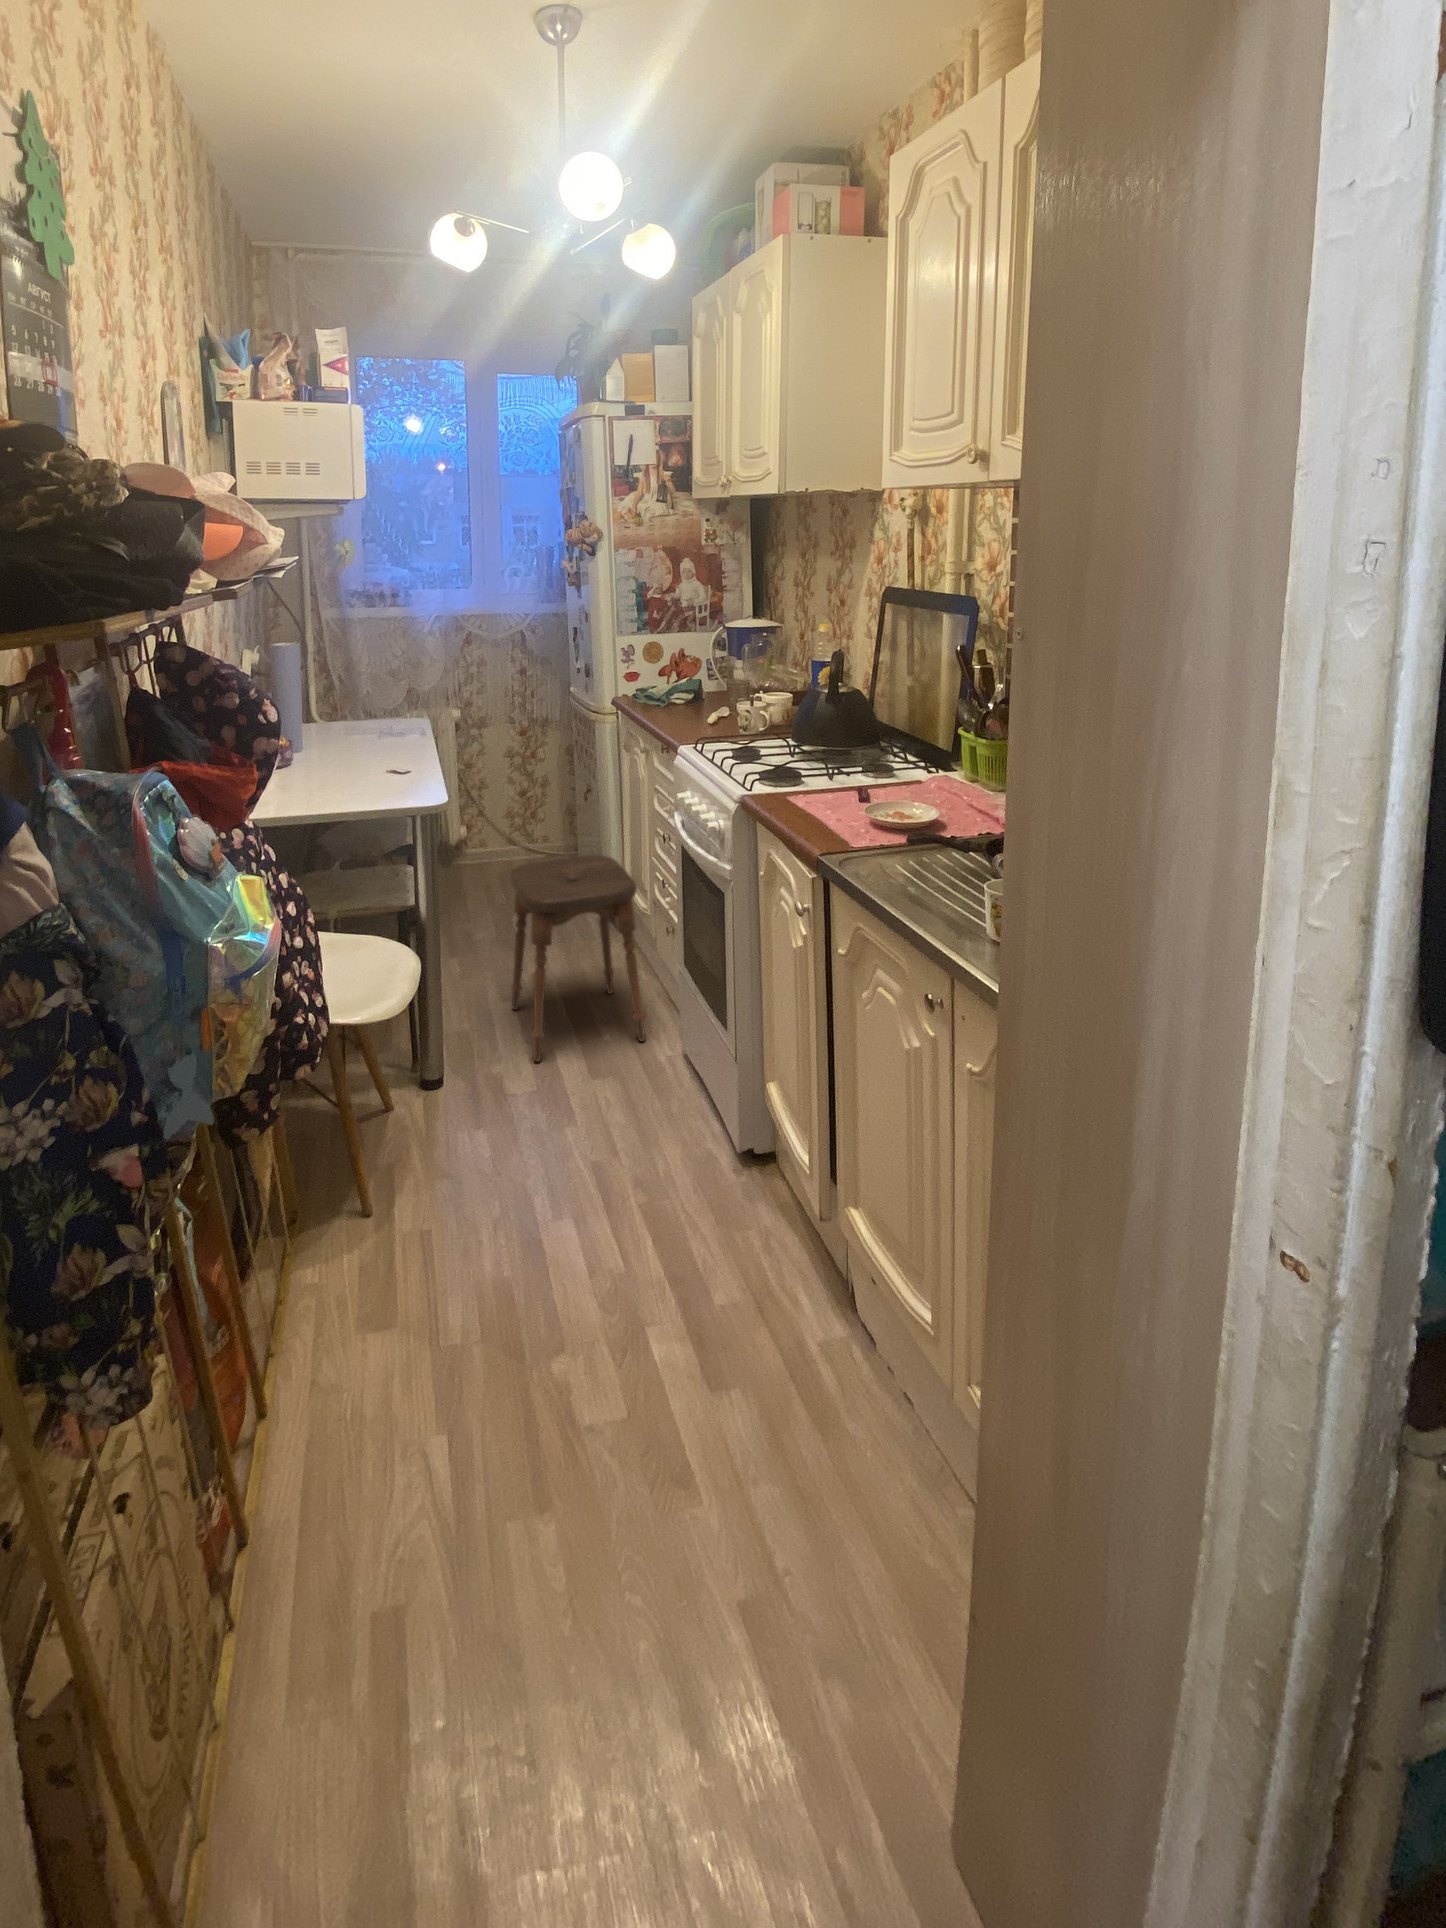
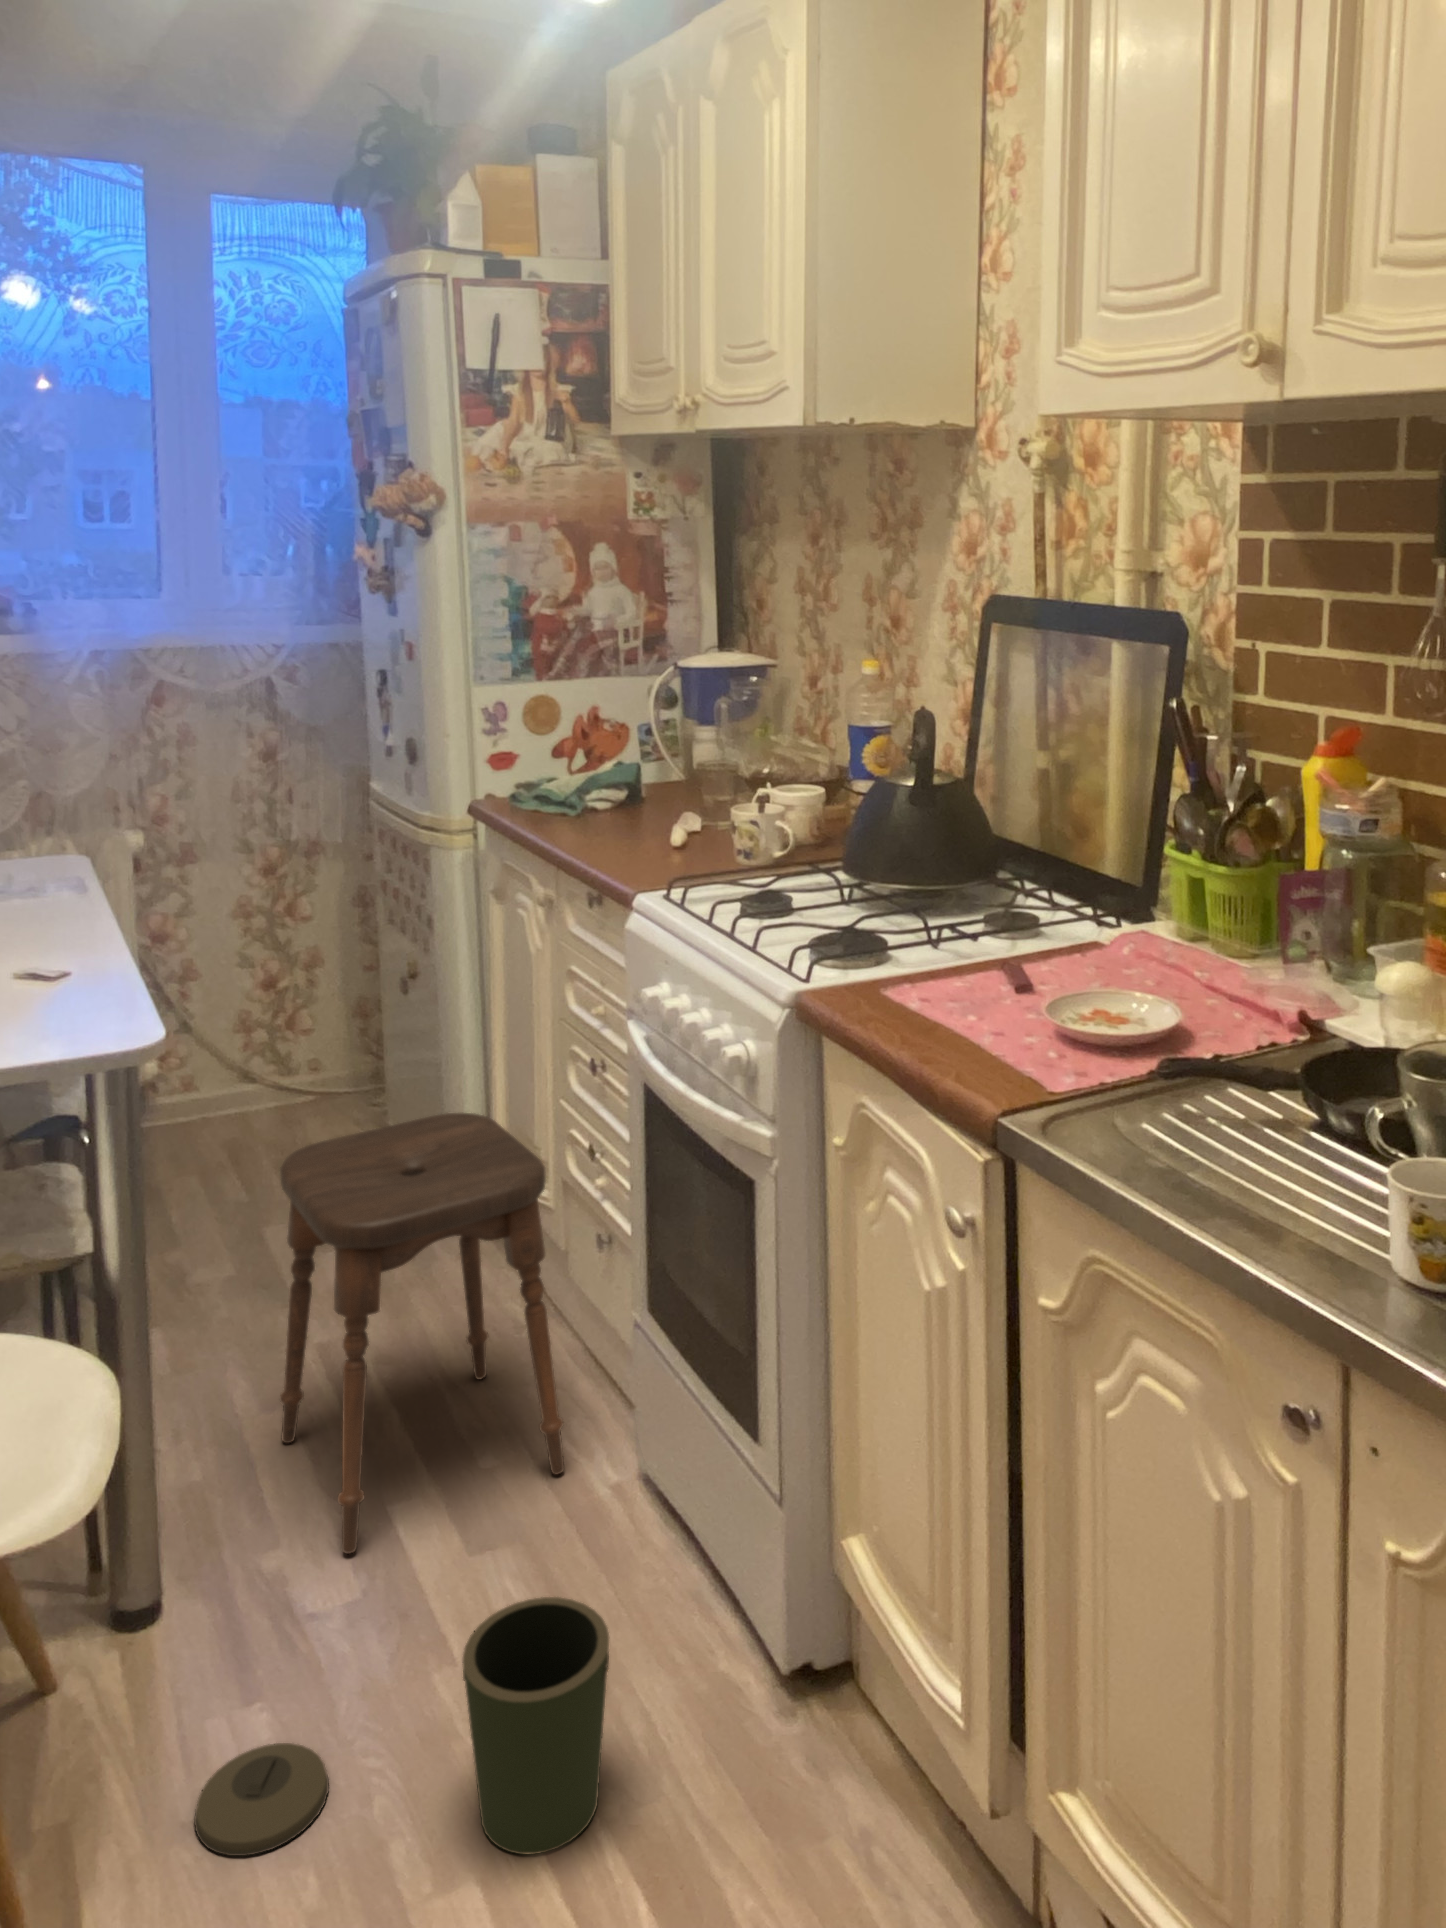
trash can: none [456,1083,643,1200] -> present [194,1597,609,1856]

